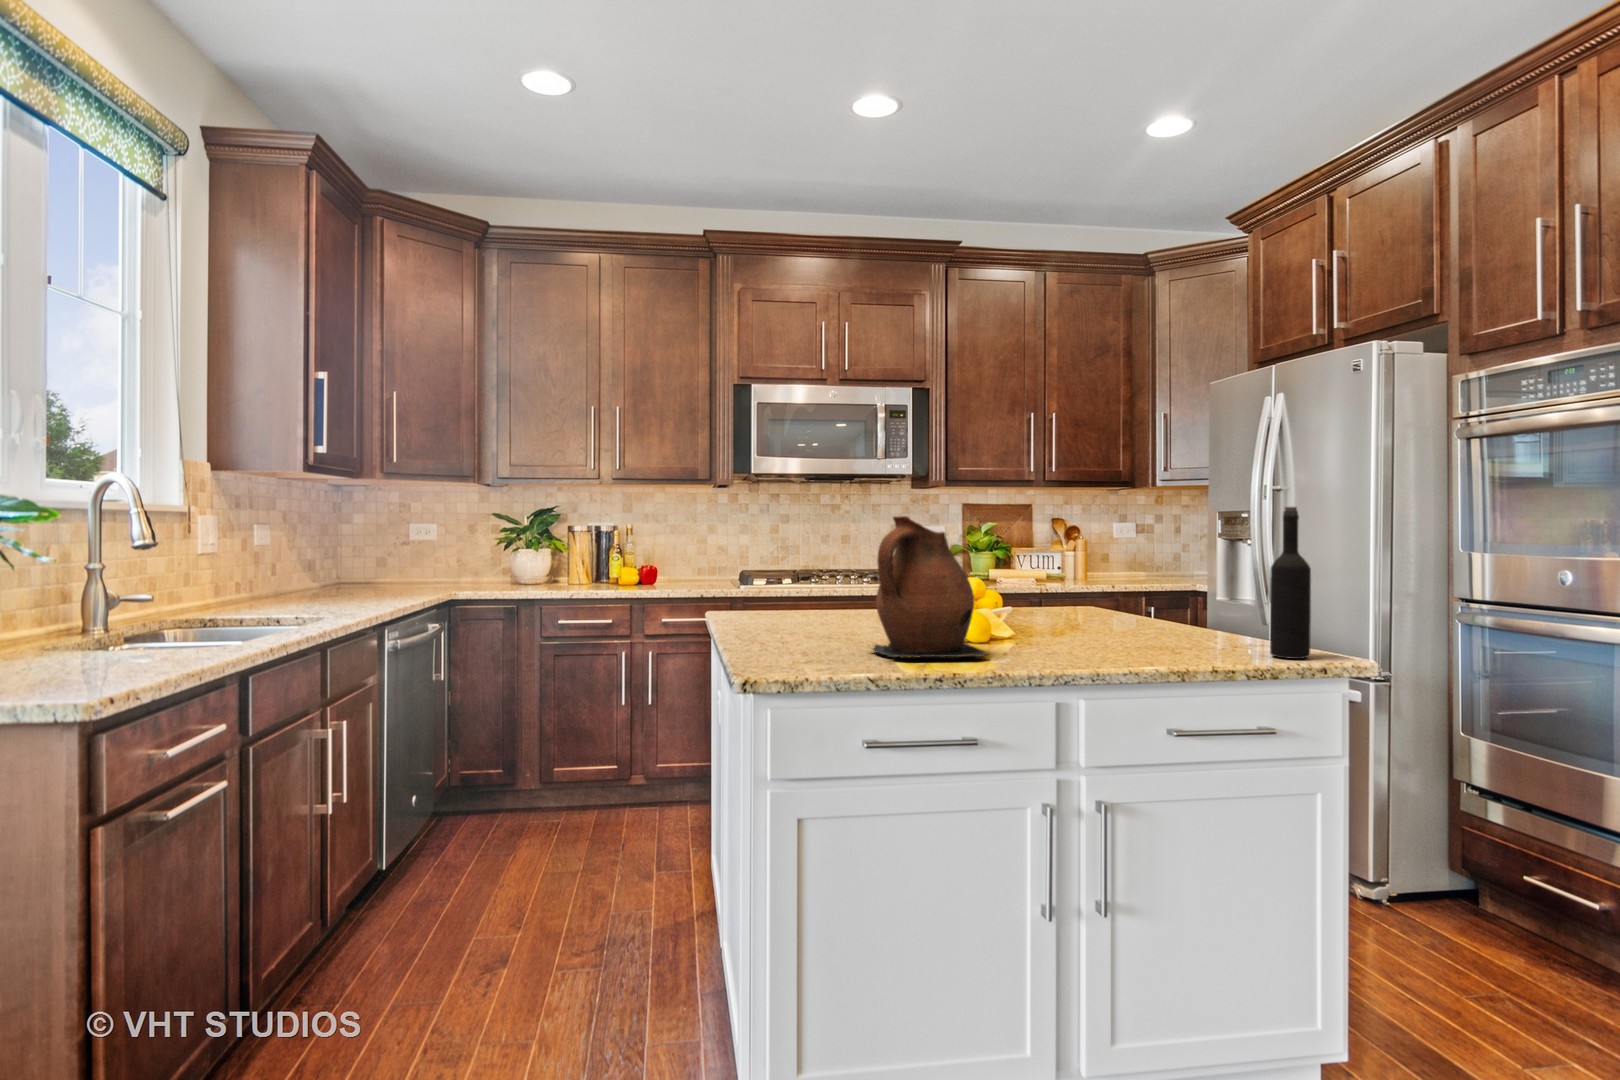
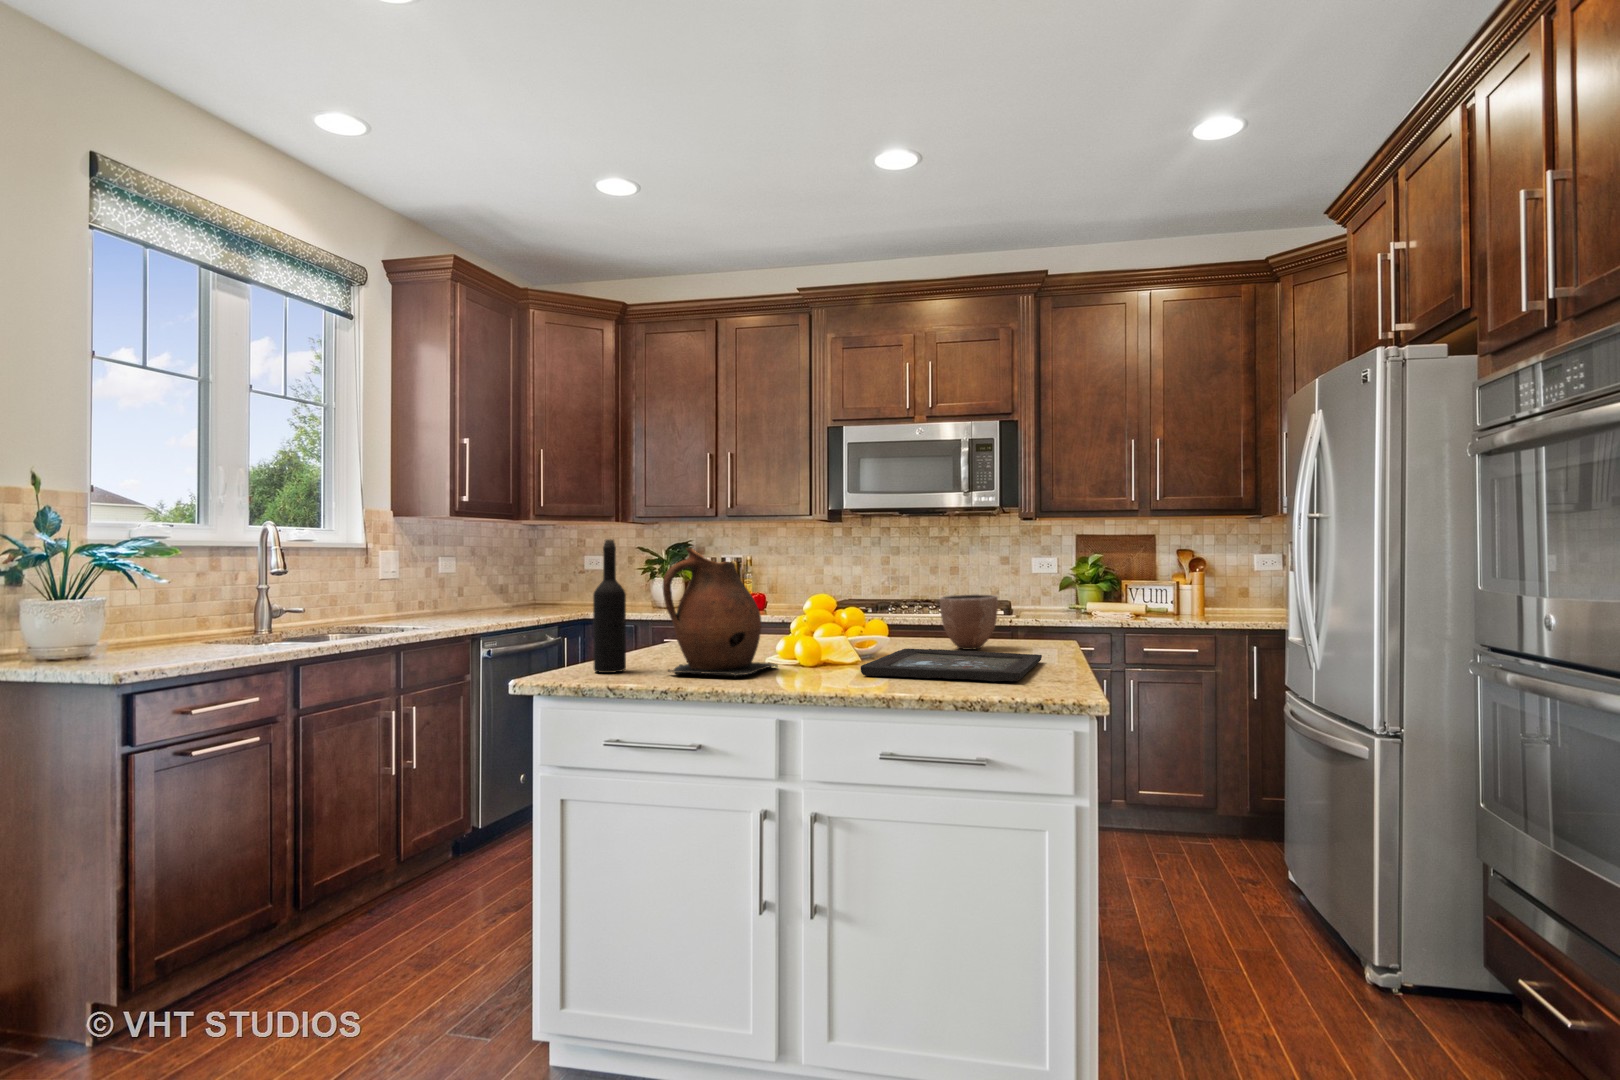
wine bottle: present [1270,507,1311,659] -> present [593,539,626,673]
decorative bowl: none [1026,564,1086,620] -> present [940,594,998,650]
tray: none [1032,621,1242,650] -> present [861,648,1042,681]

